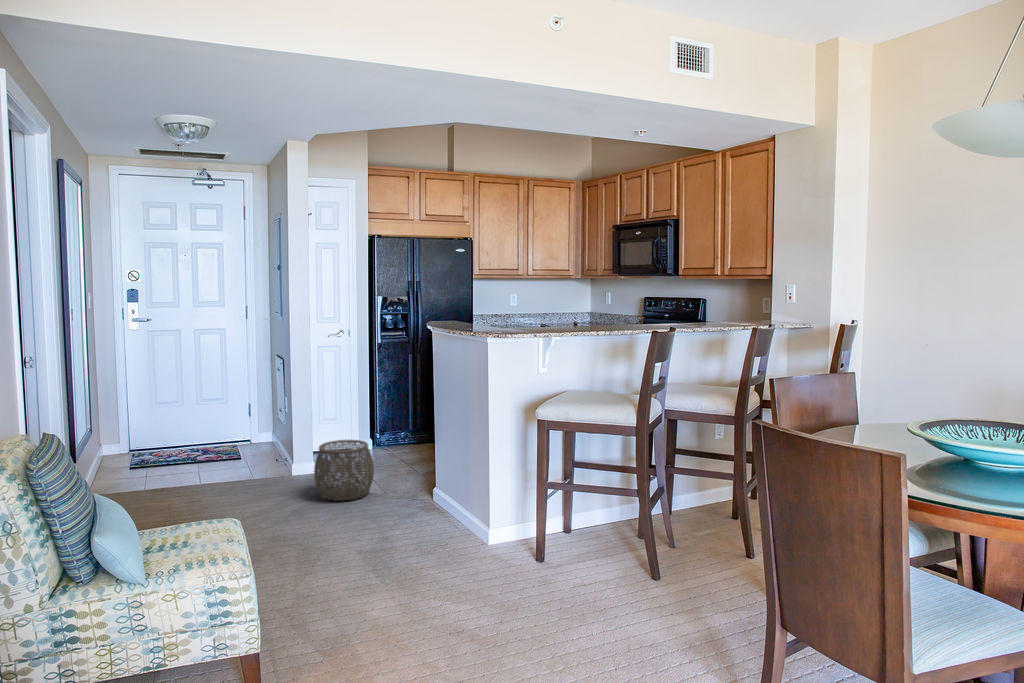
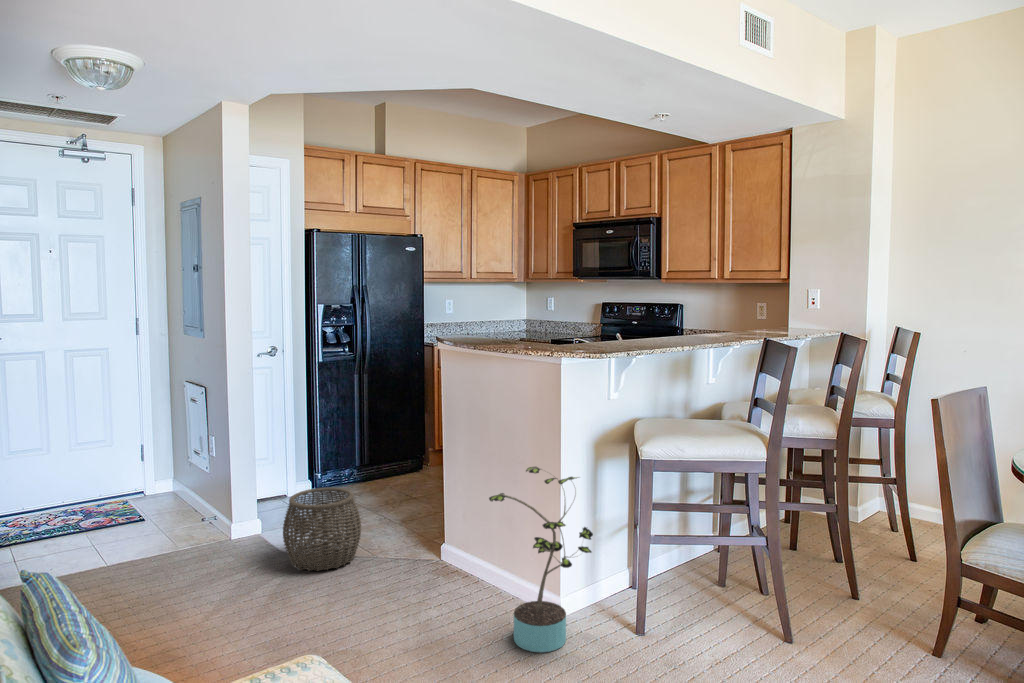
potted plant: none [417,425,495,567] -> present [489,467,593,652]

